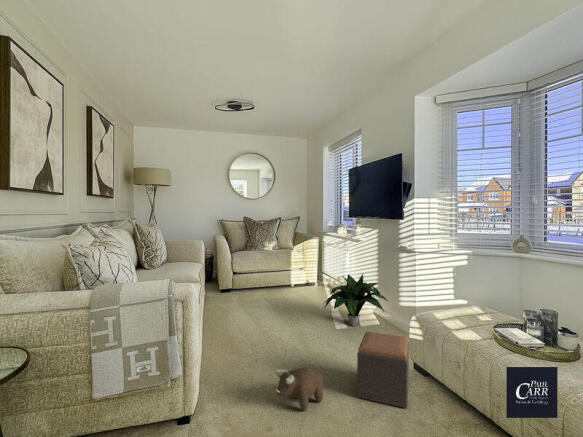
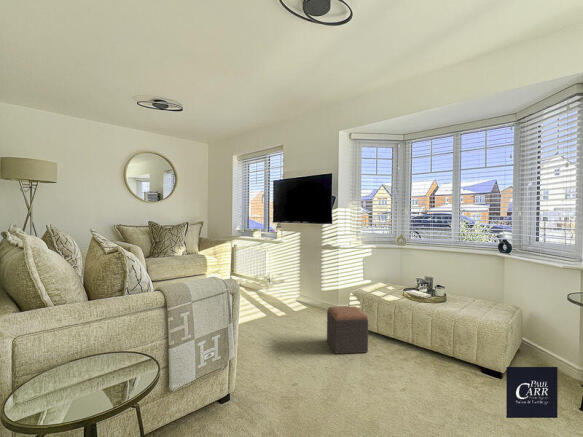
potted plant: present [324,274,387,326] -> none [264,267,318,312]
plush toy: present [275,368,323,411] -> none [286,339,317,370]

